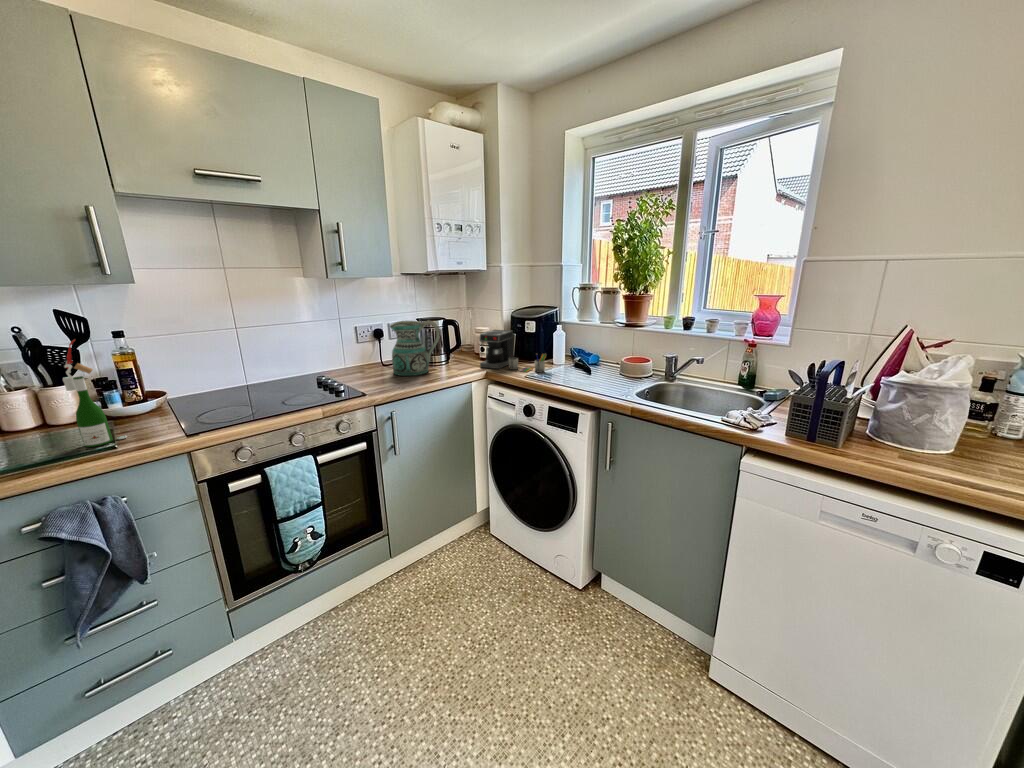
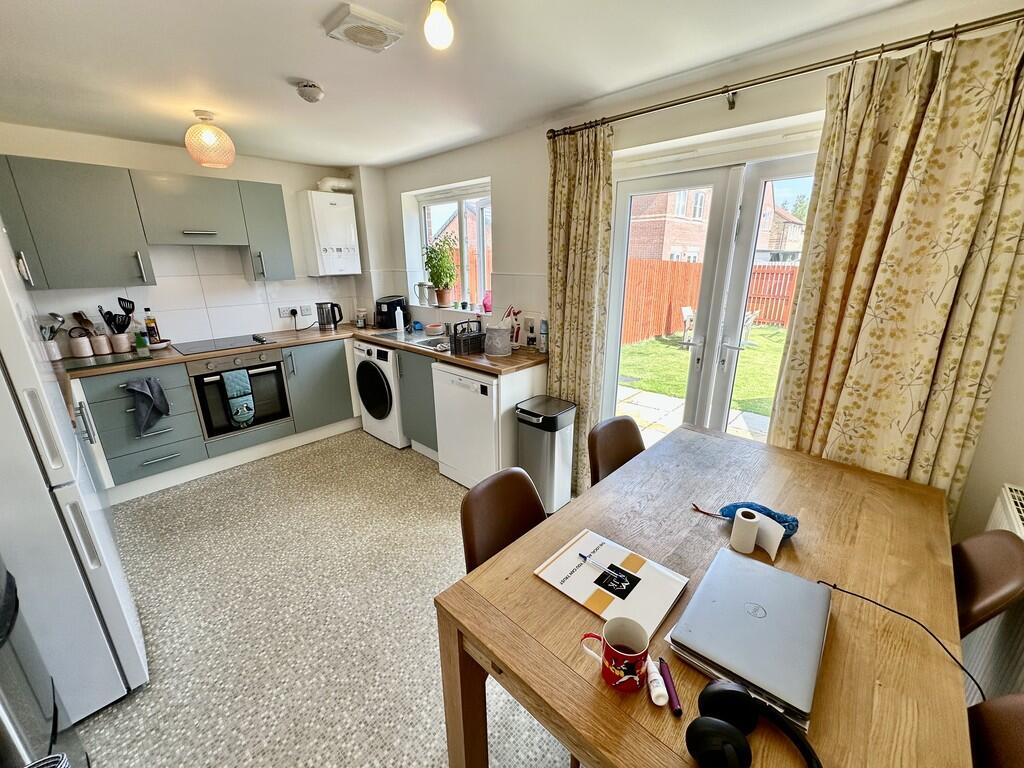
ceramic pitcher: present [390,320,440,376] -> none [296,304,326,335]
coffee maker: present [479,330,547,372] -> none [351,310,387,334]

